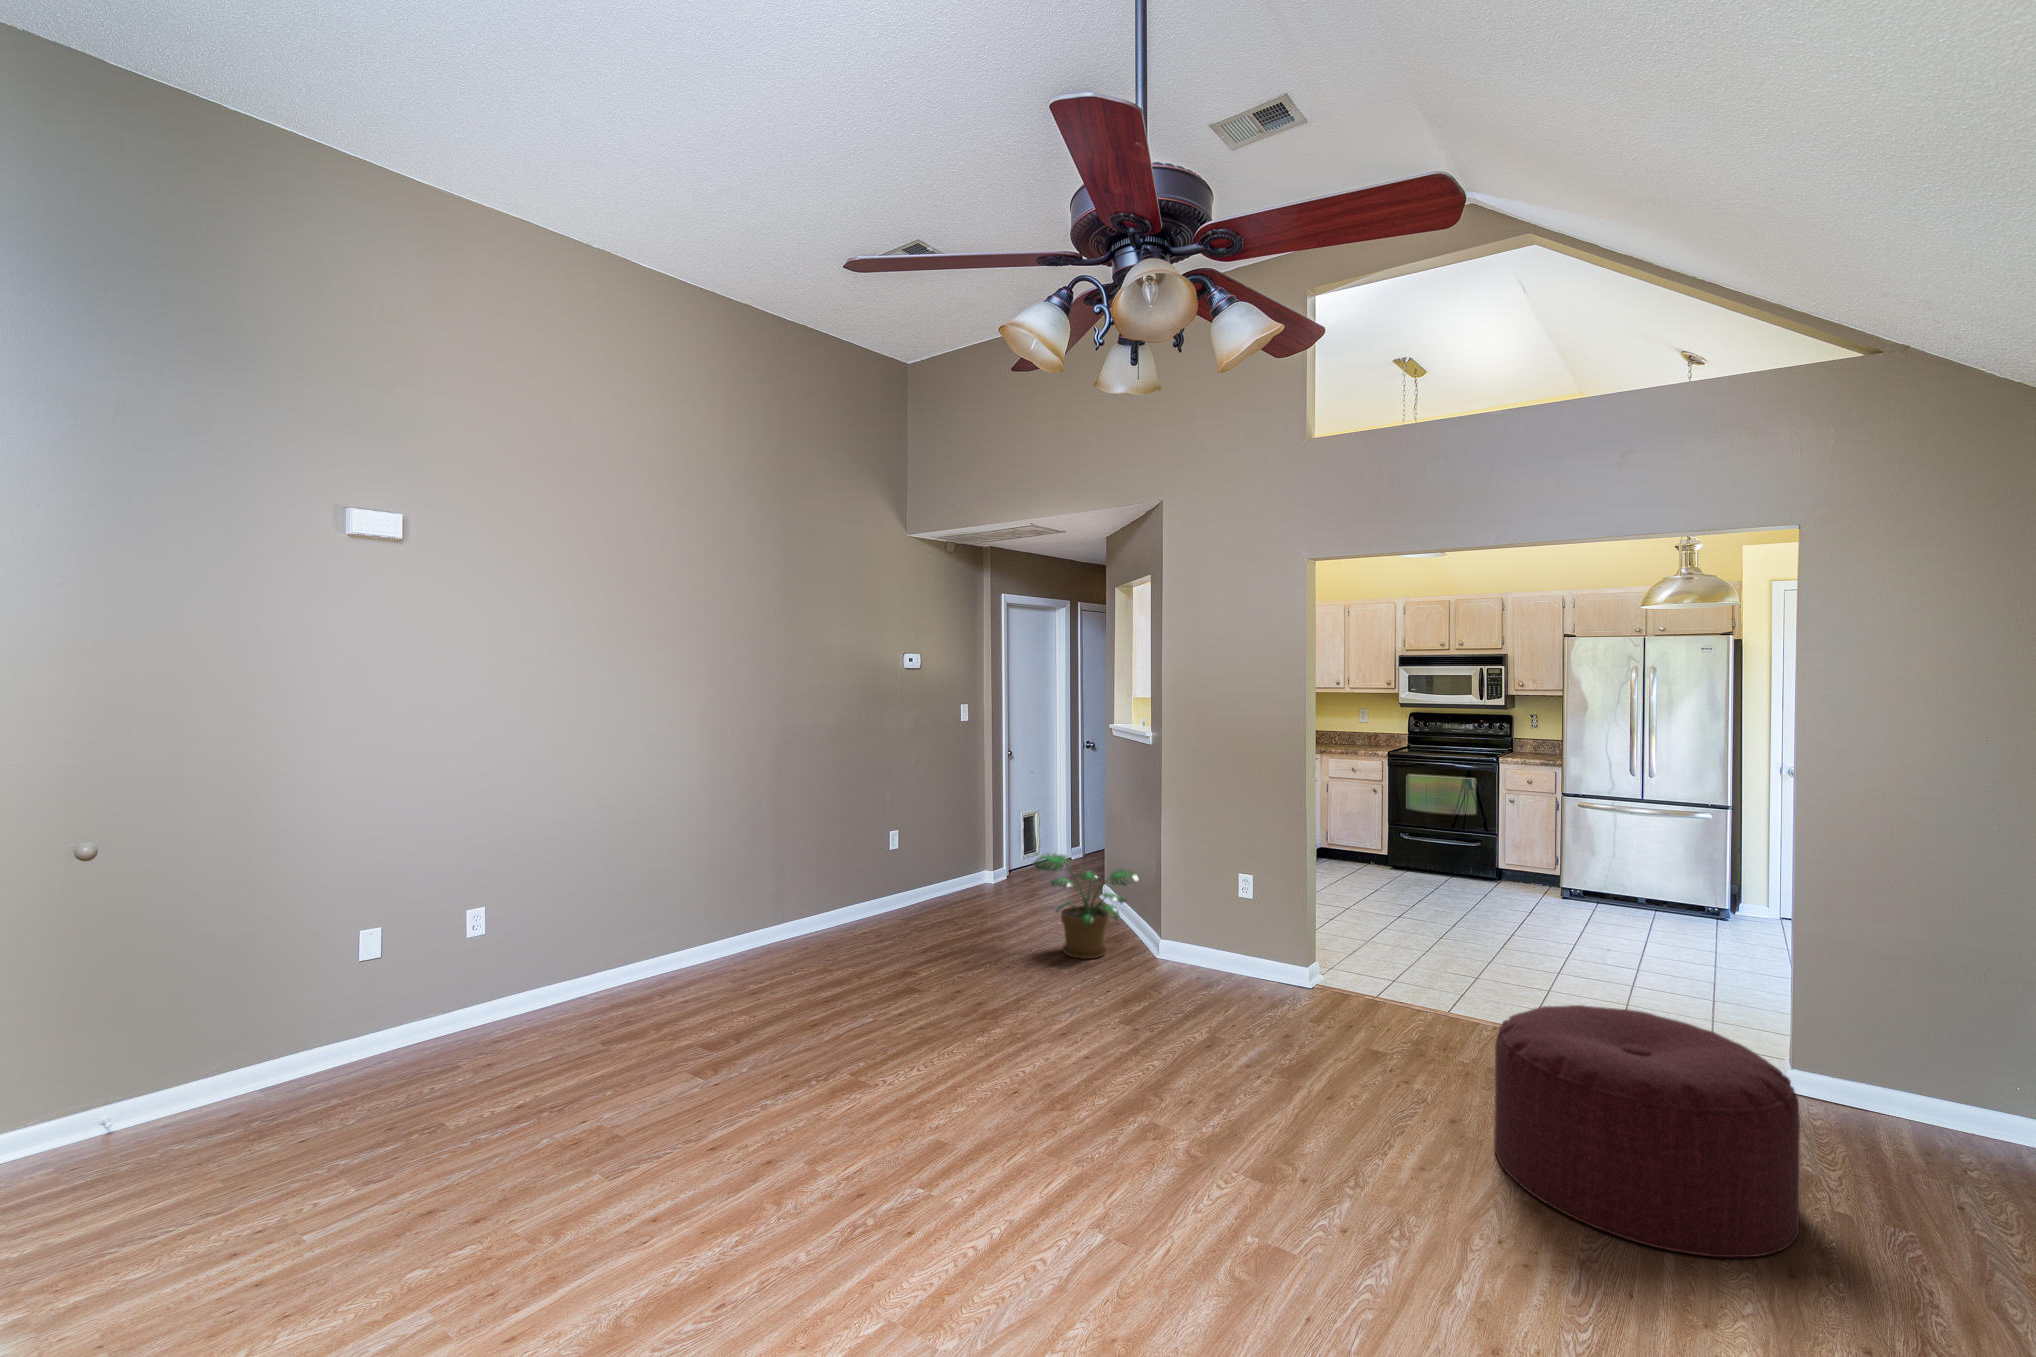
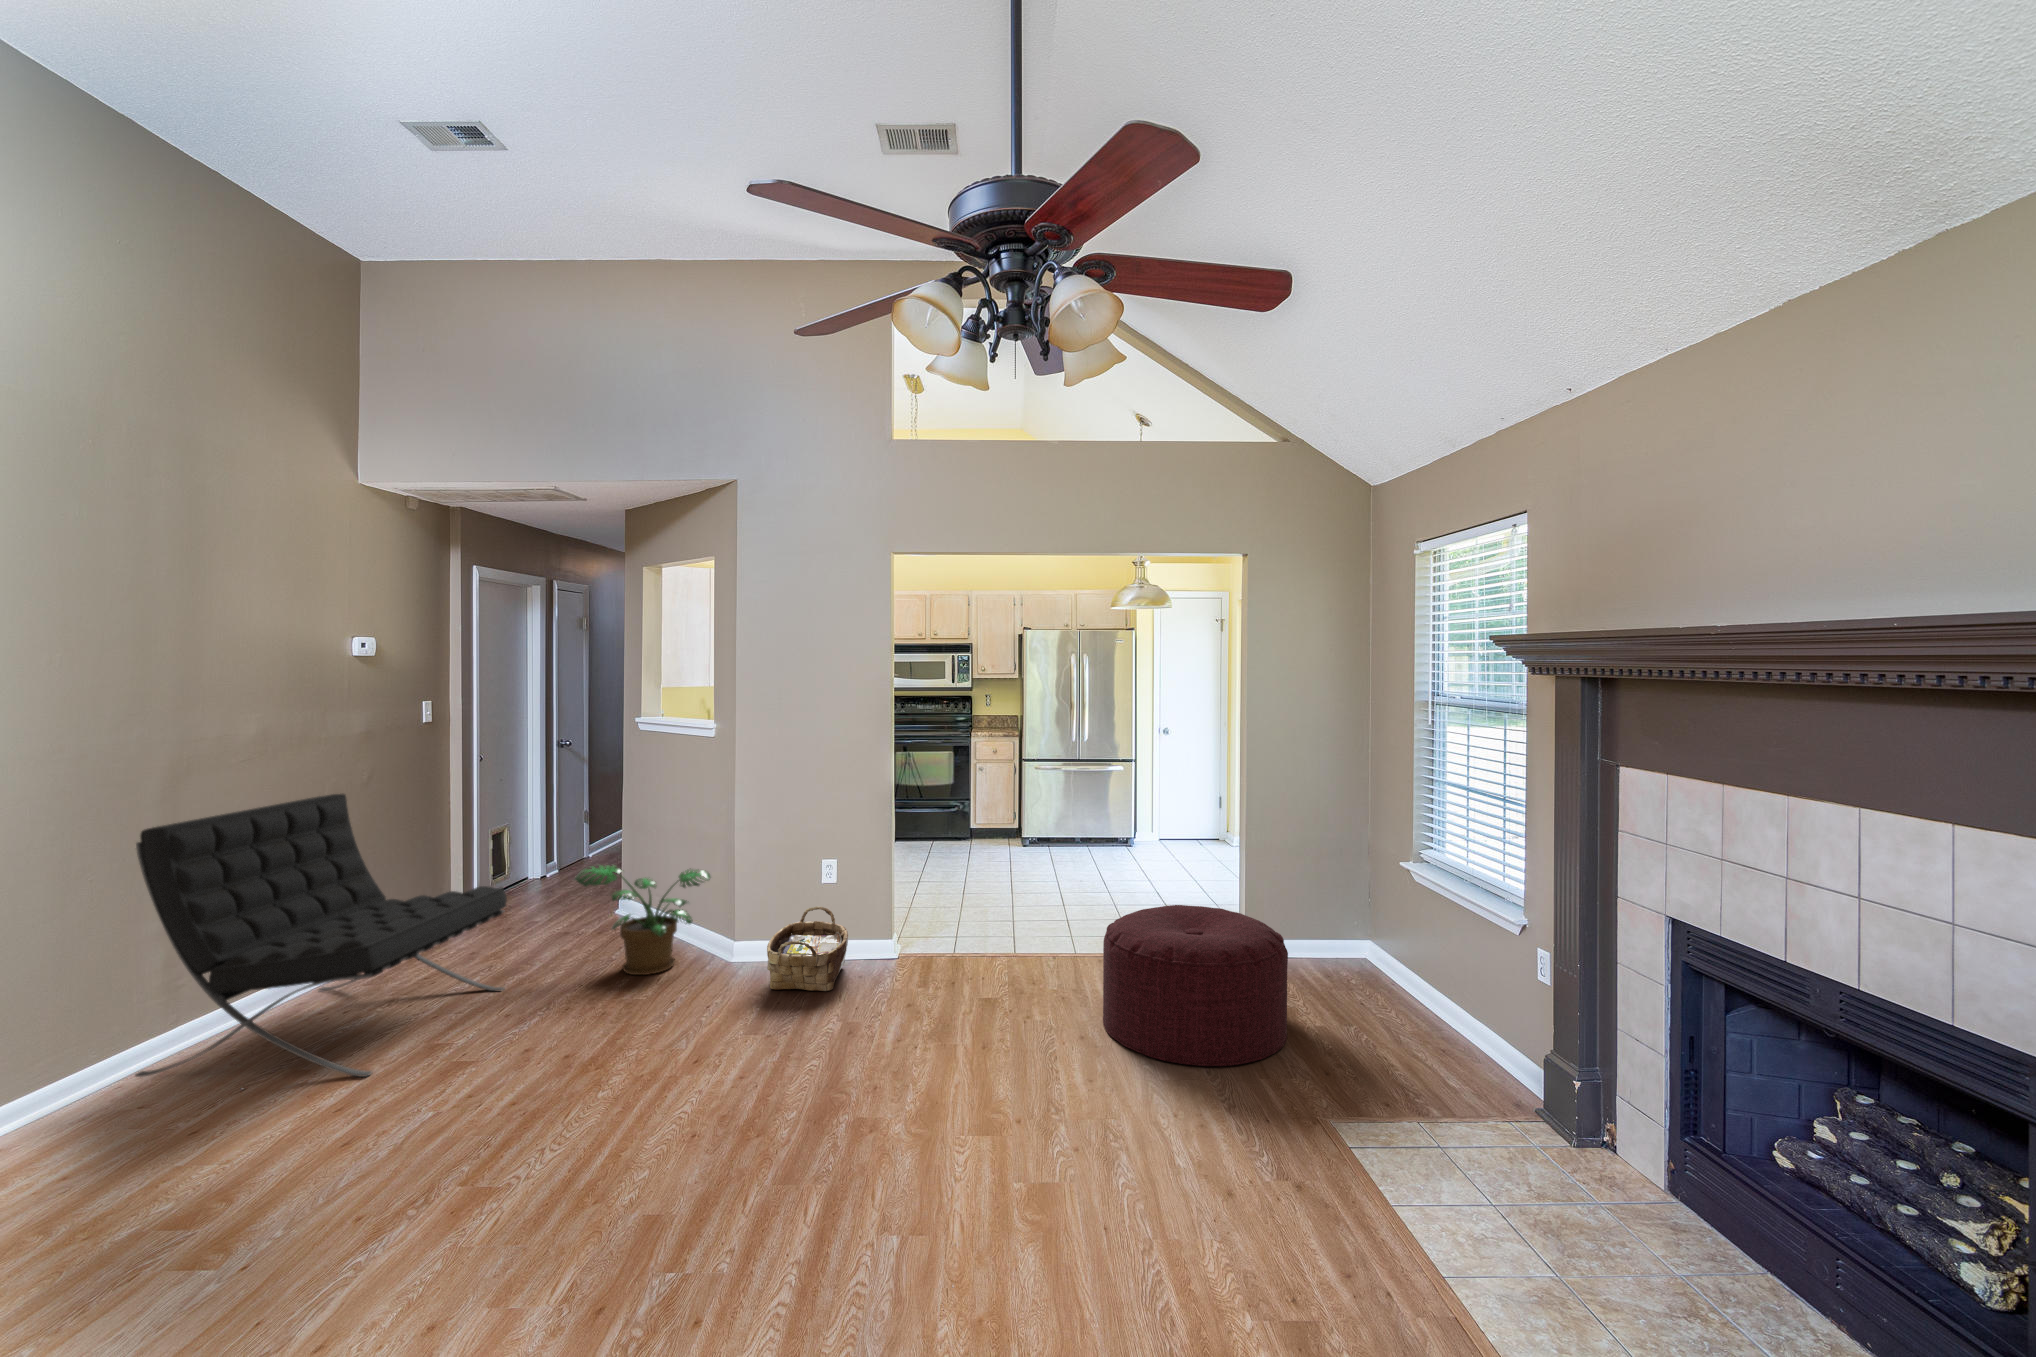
lounge chair: none [761,773,978,983] -> present [135,794,507,1077]
woven basket: none [1161,925,1250,1012] -> present [767,906,848,991]

